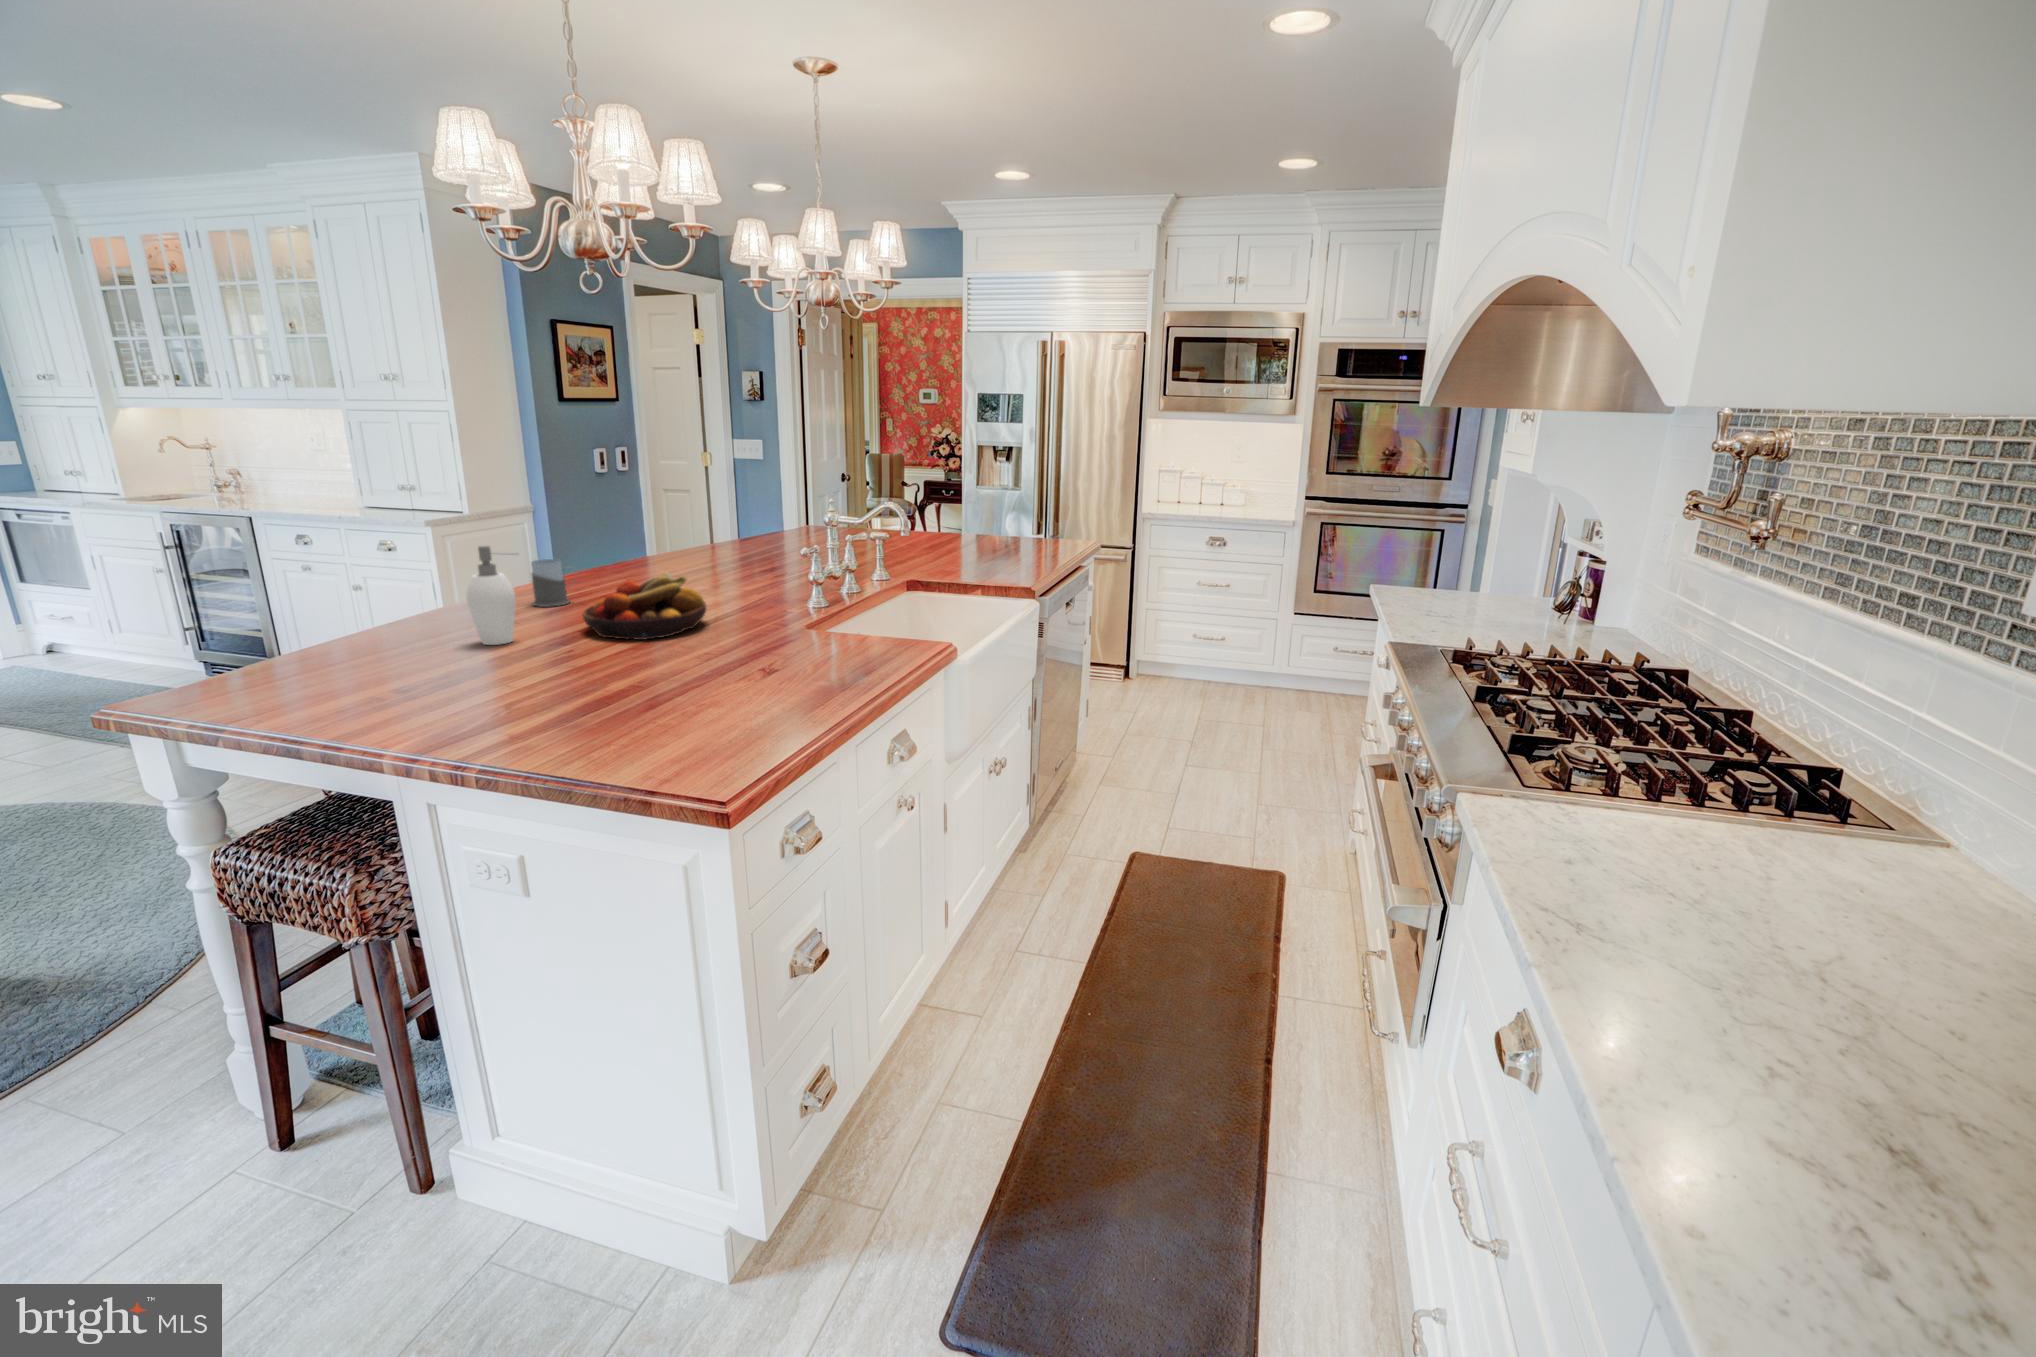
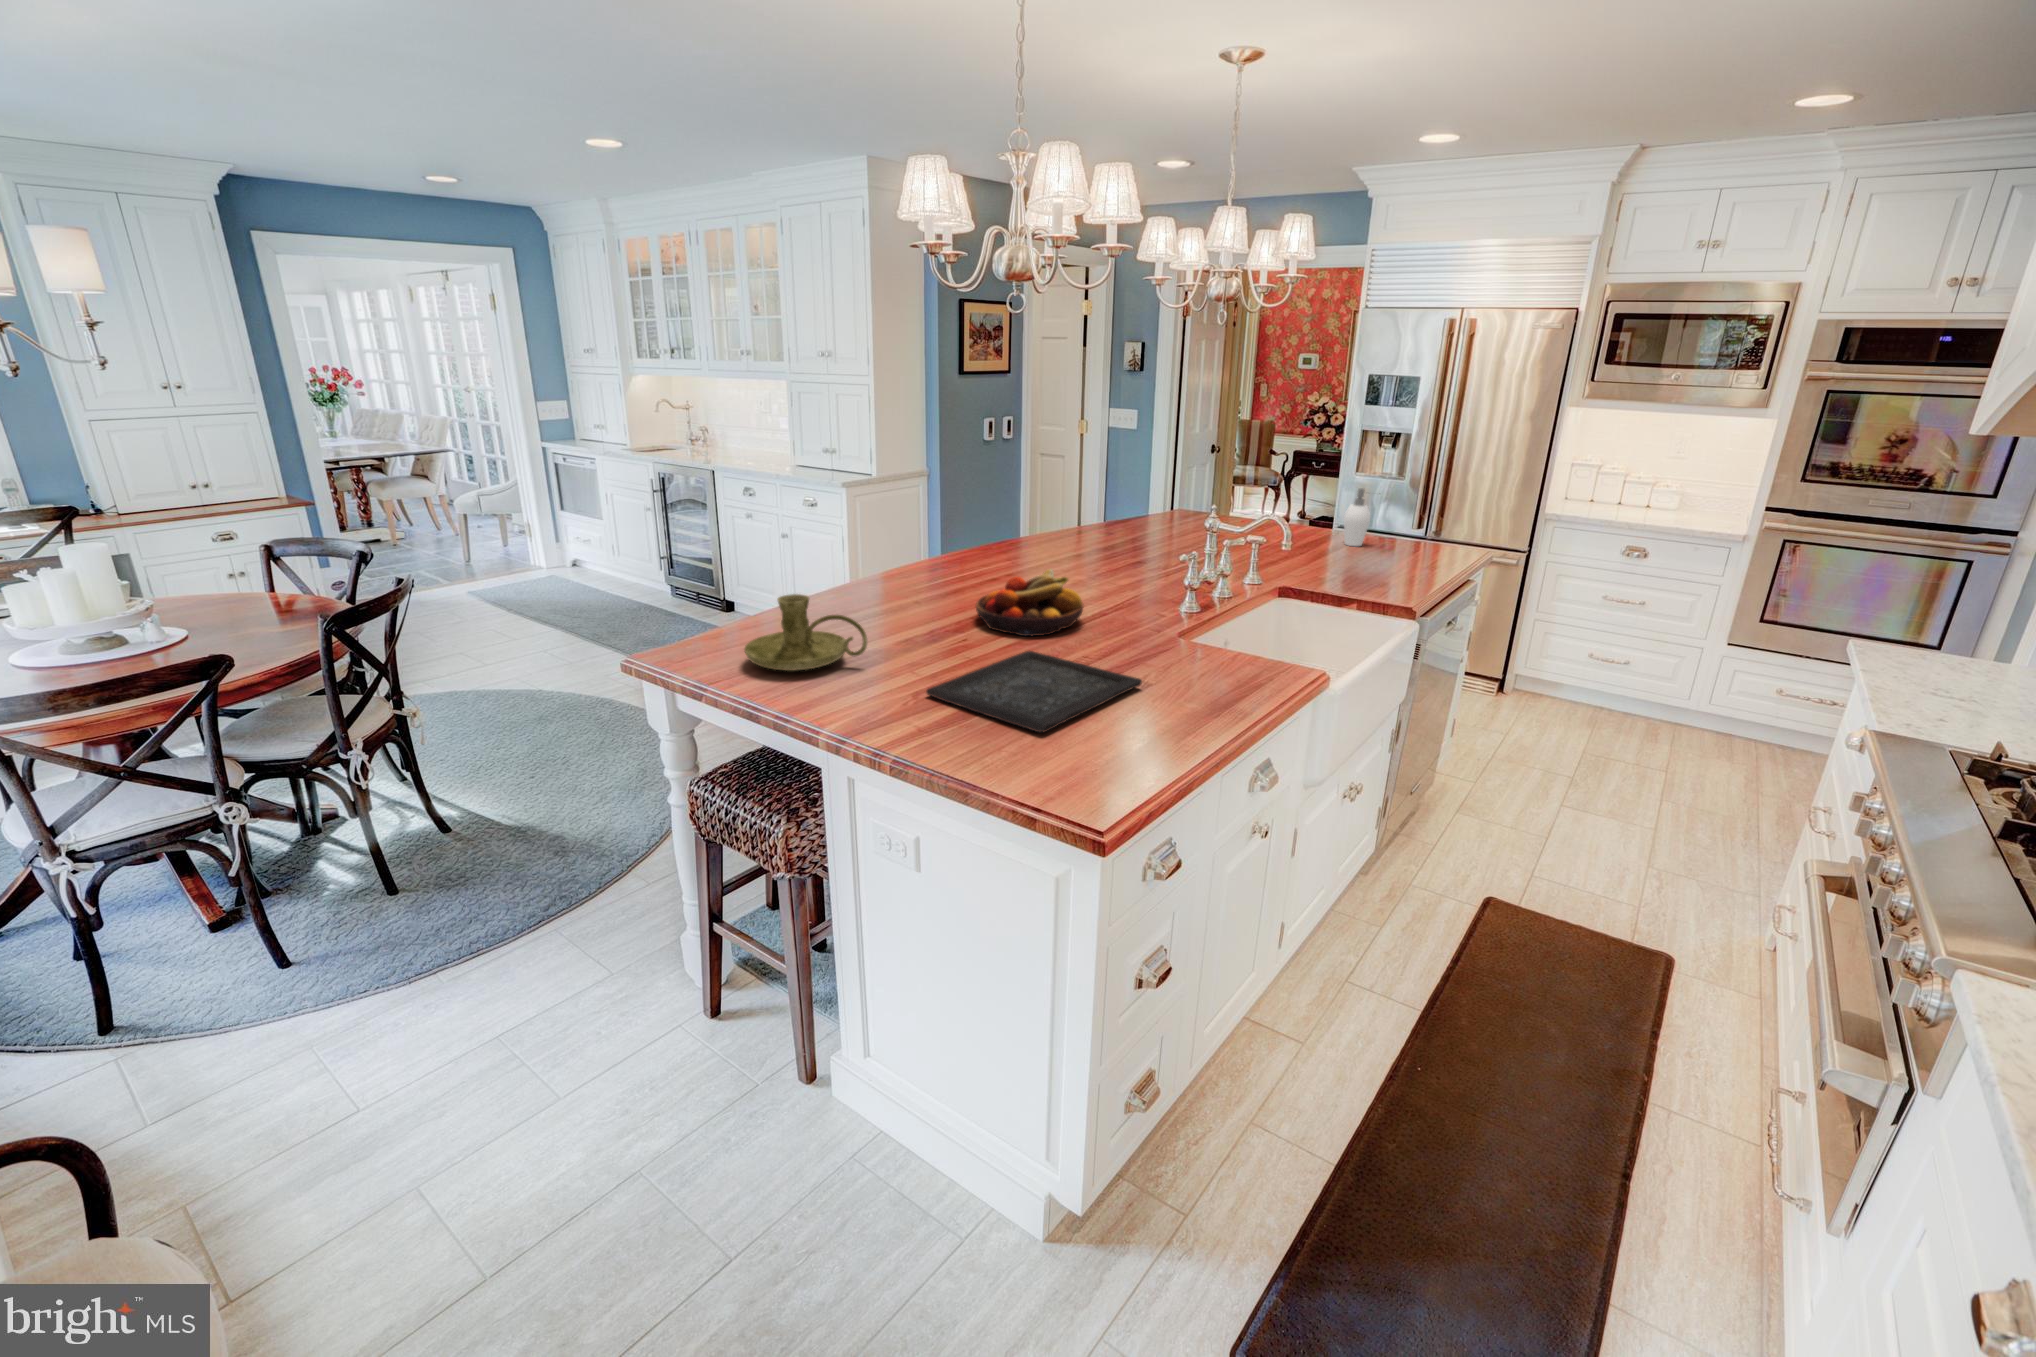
soap dispenser: present [466,546,515,645] -> present [1344,488,1380,546]
mug: present [531,559,570,607] -> none [933,544,973,588]
candle holder: none [275,607,446,696] -> present [744,594,867,671]
tray: none [524,649,770,716] -> present [926,651,1142,732]

